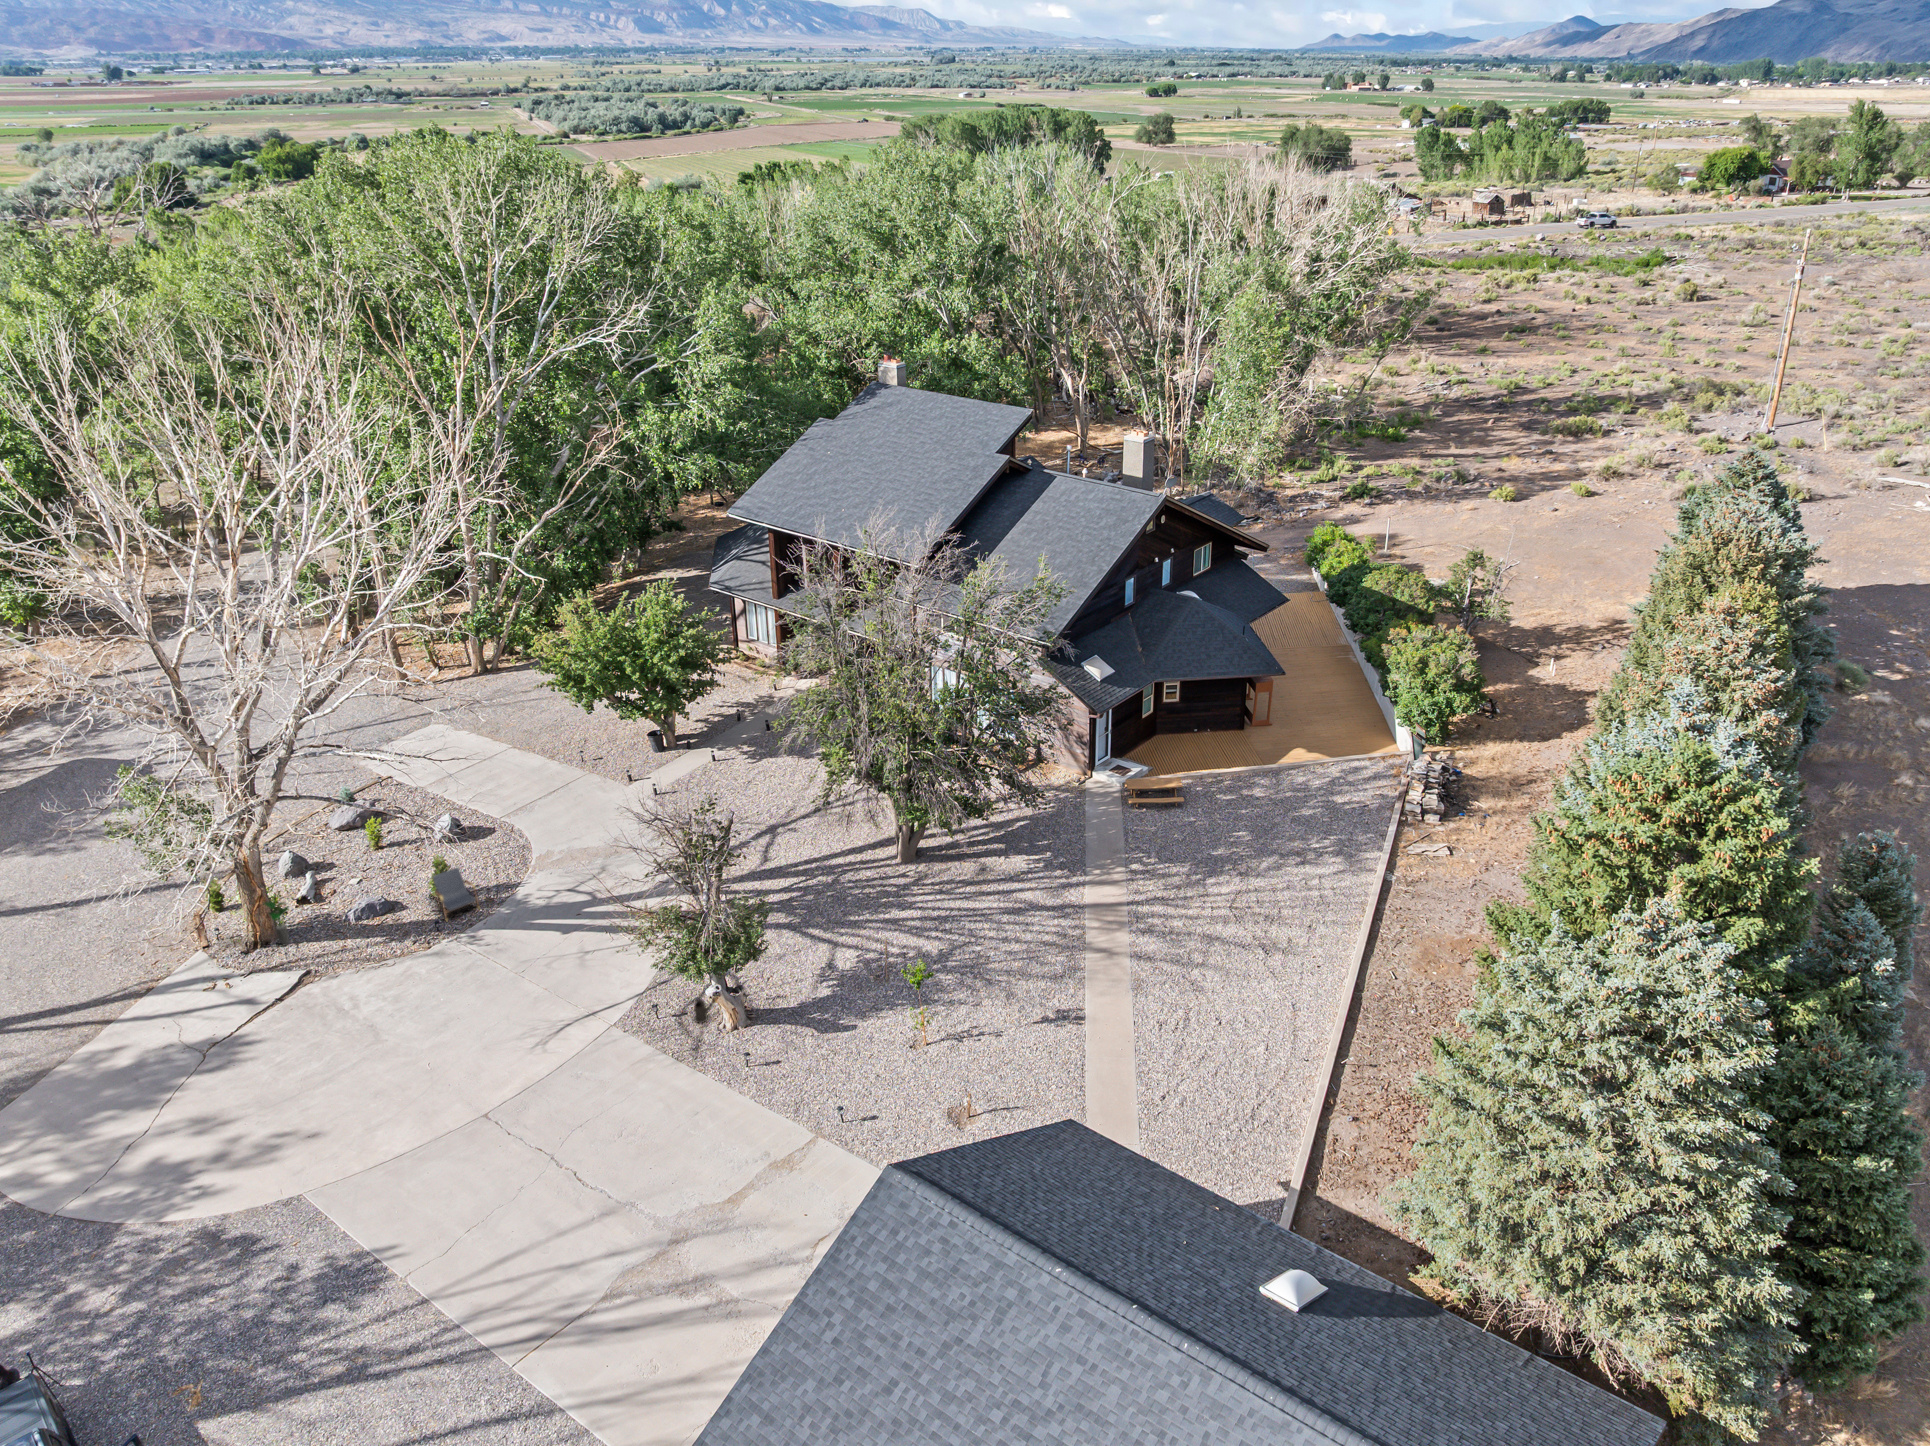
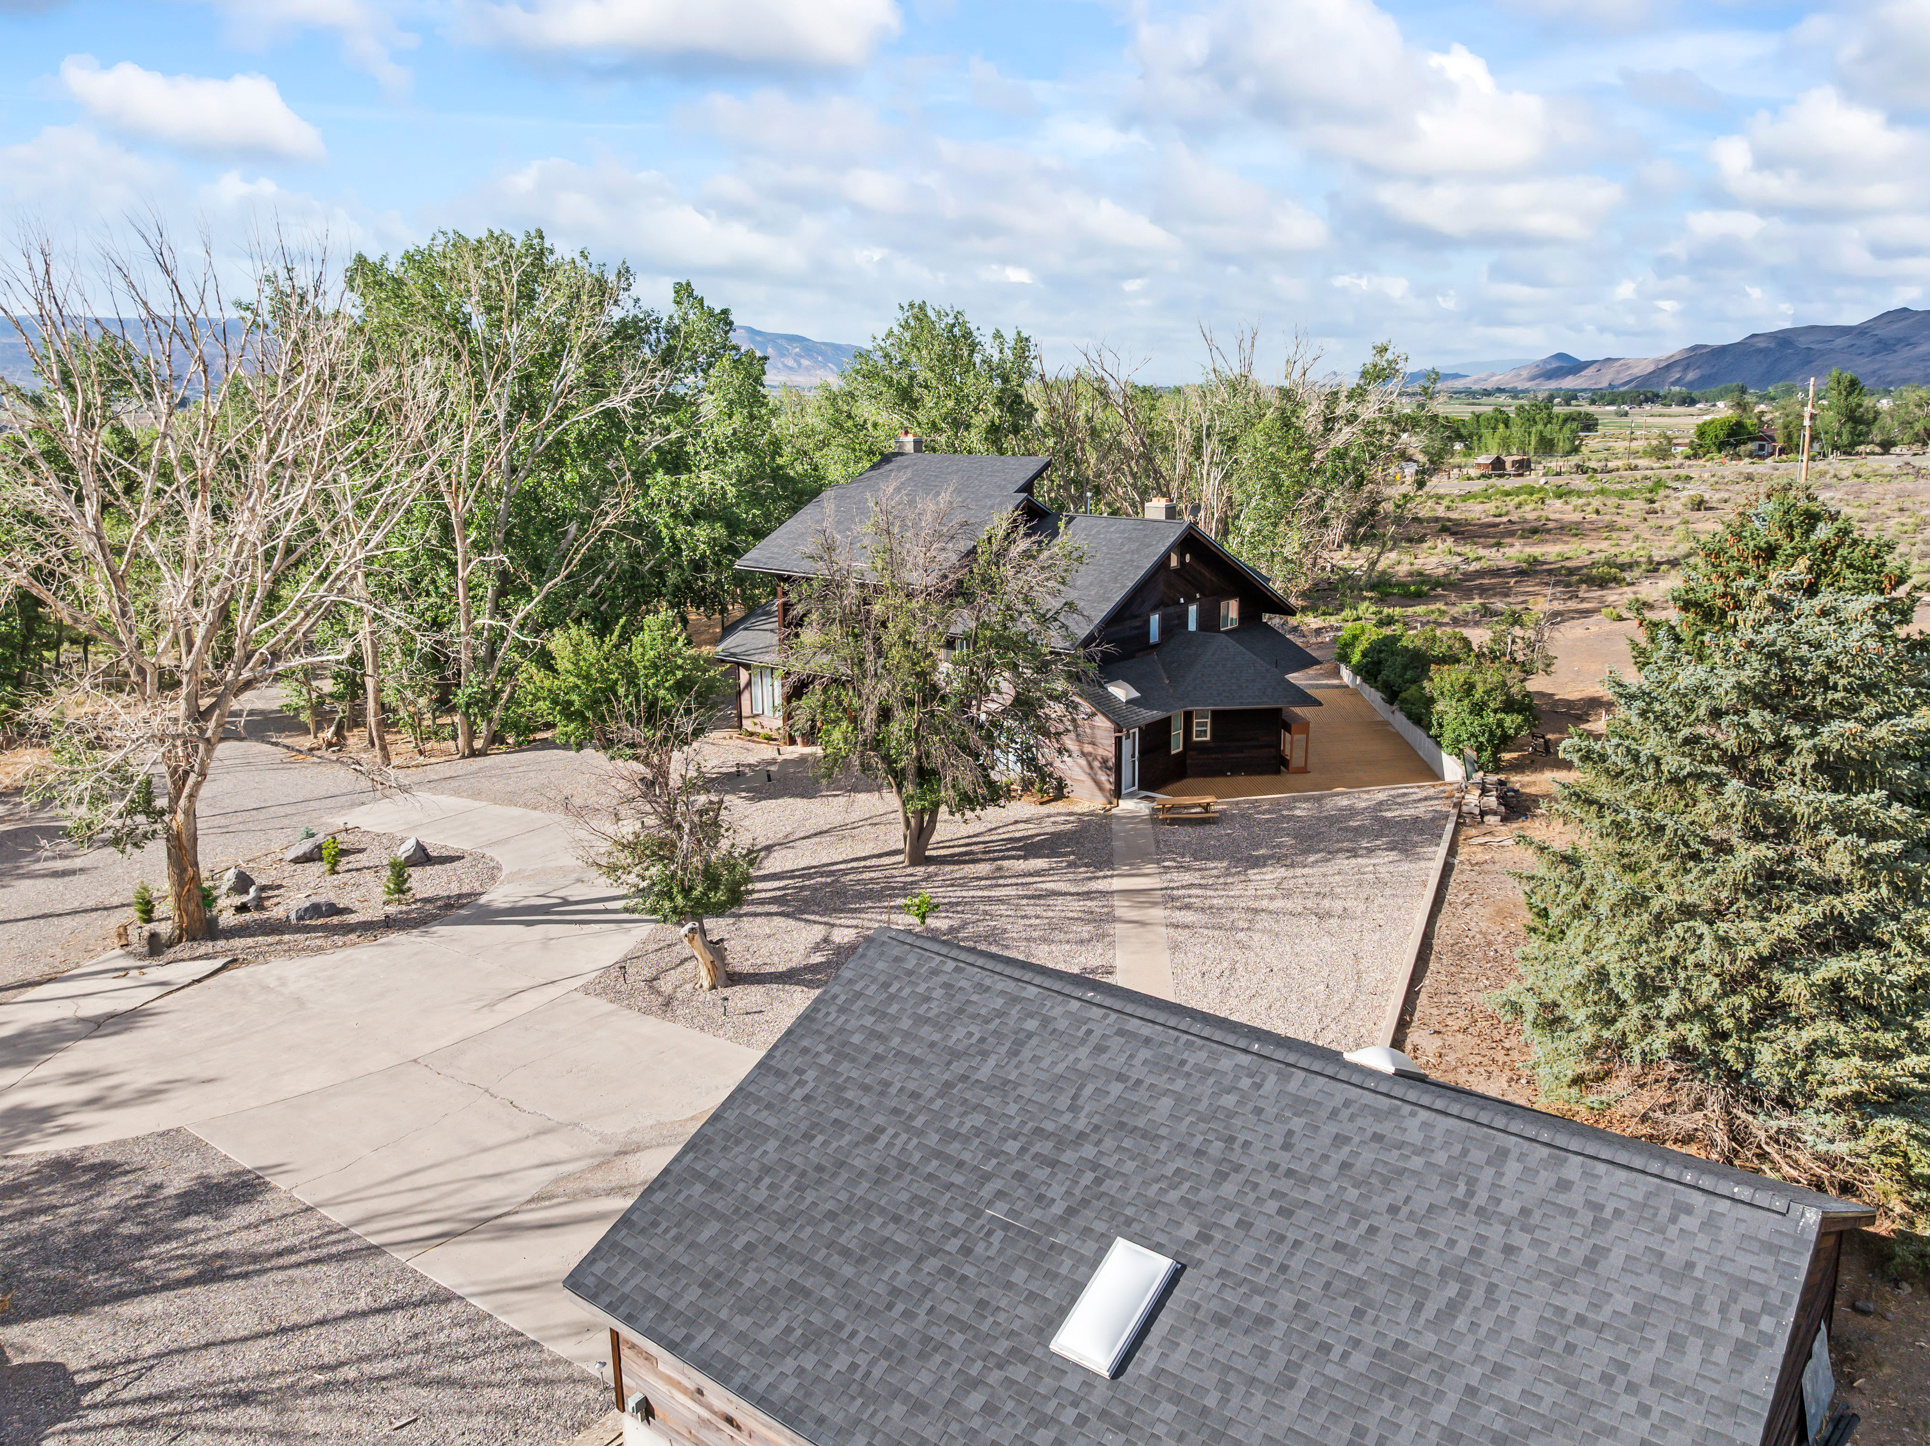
lounge chair: present [432,868,479,920] -> none [387,864,437,920]
watering can: present [694,997,716,1023] -> present [143,926,177,957]

